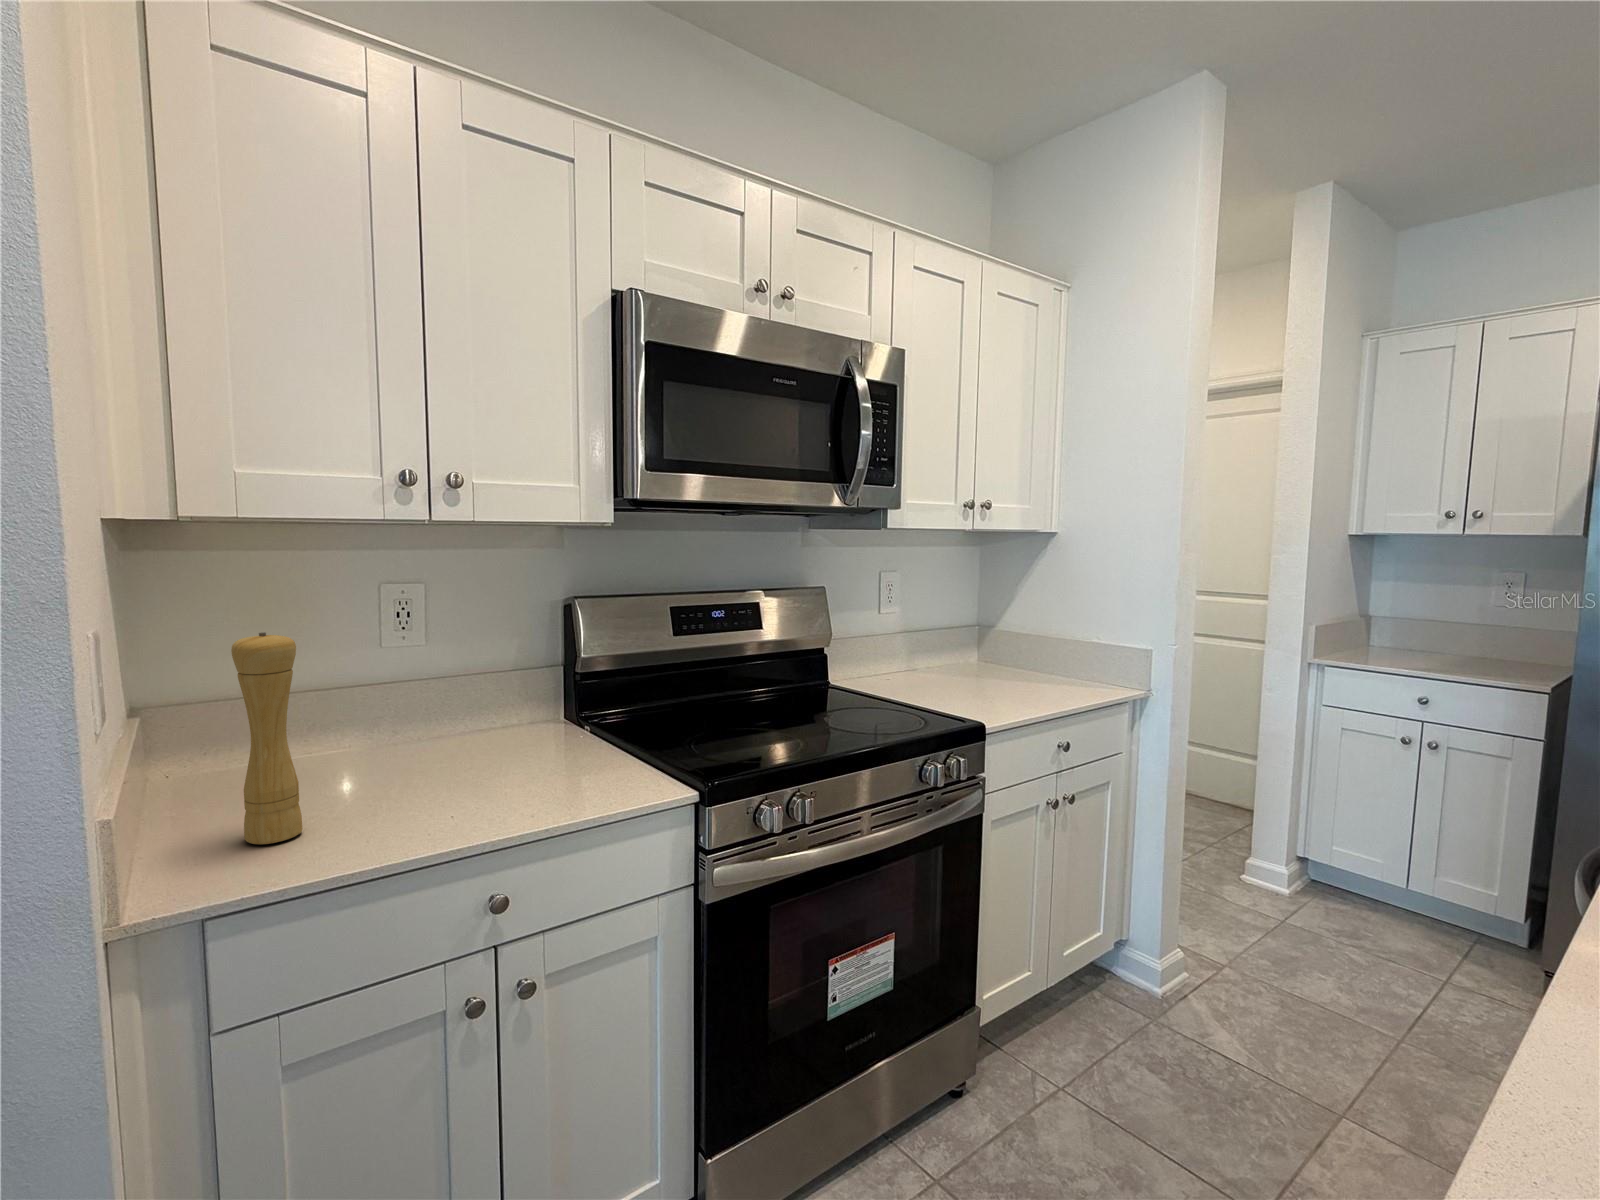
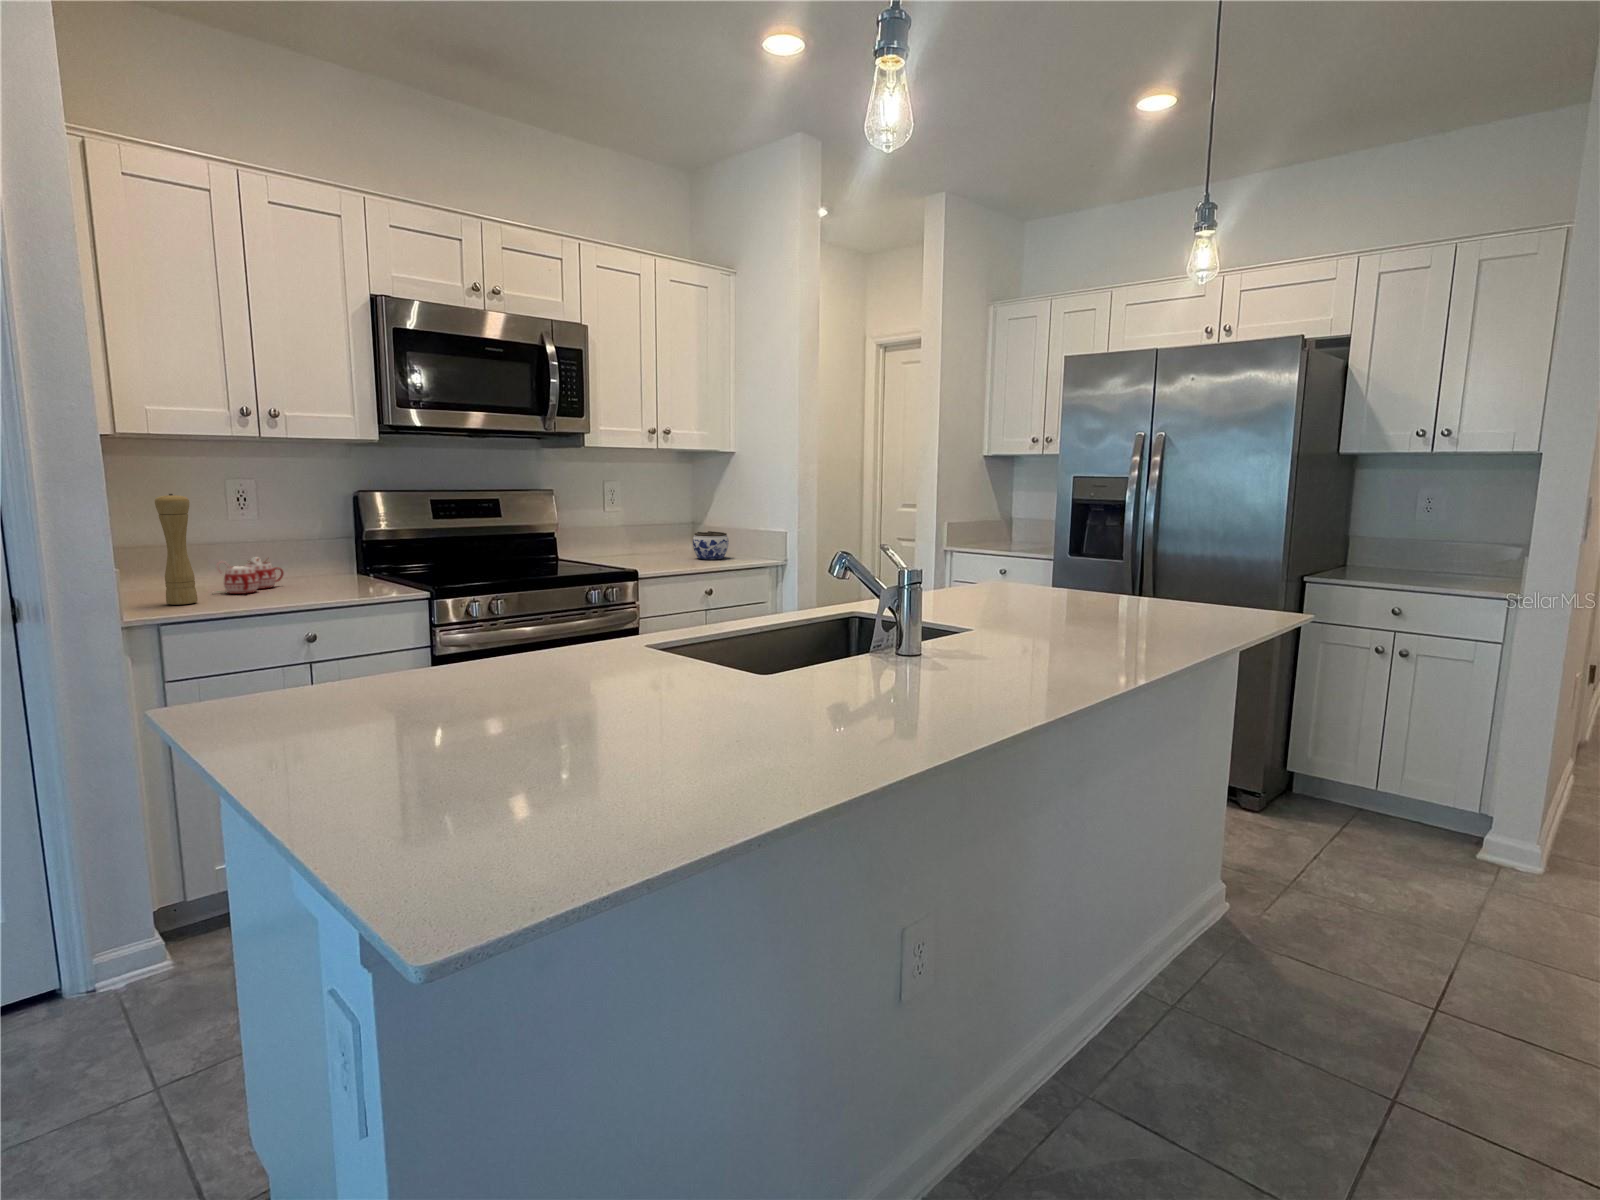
jar: none [1022,649,1077,694] -> present [693,531,729,560]
mug: none [335,719,457,796] -> present [212,557,284,594]

